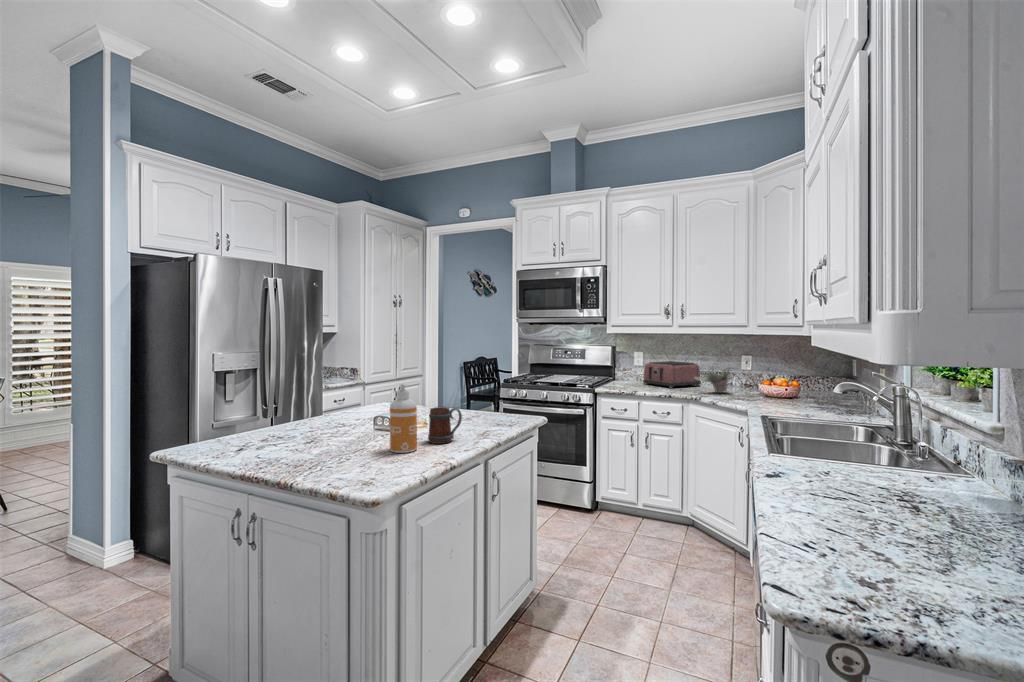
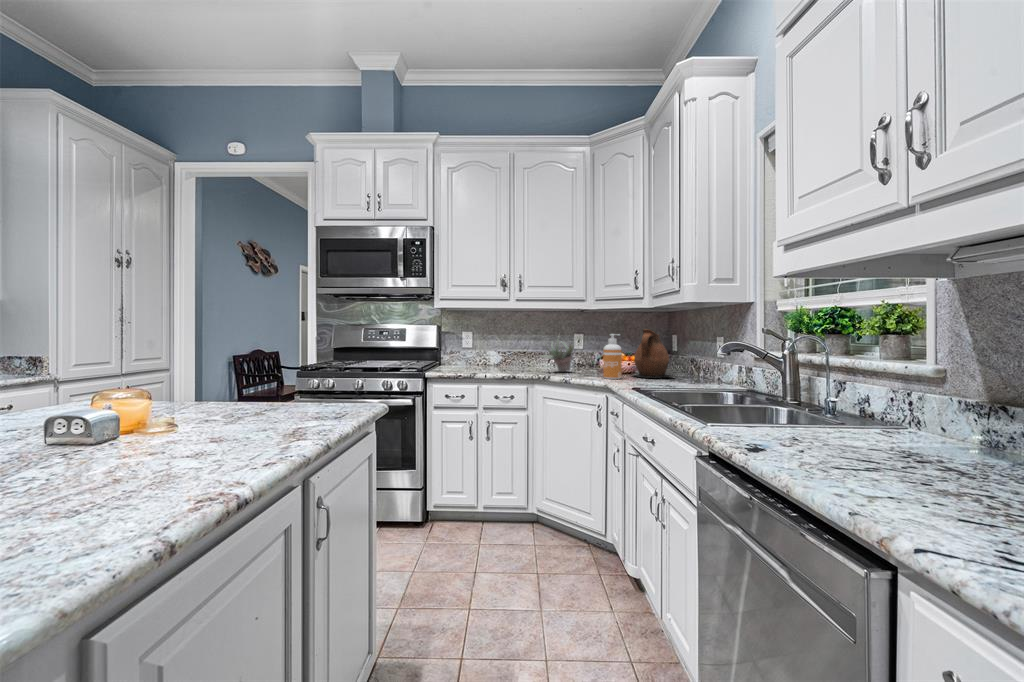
ceramic pitcher: none [781,358,828,405] -> present [633,329,675,377]
toaster: present [643,361,701,388] -> none [475,341,537,369]
soap dispenser: present [390,383,417,453] -> present [603,334,622,379]
mug: present [428,407,462,444] -> none [179,386,254,458]

